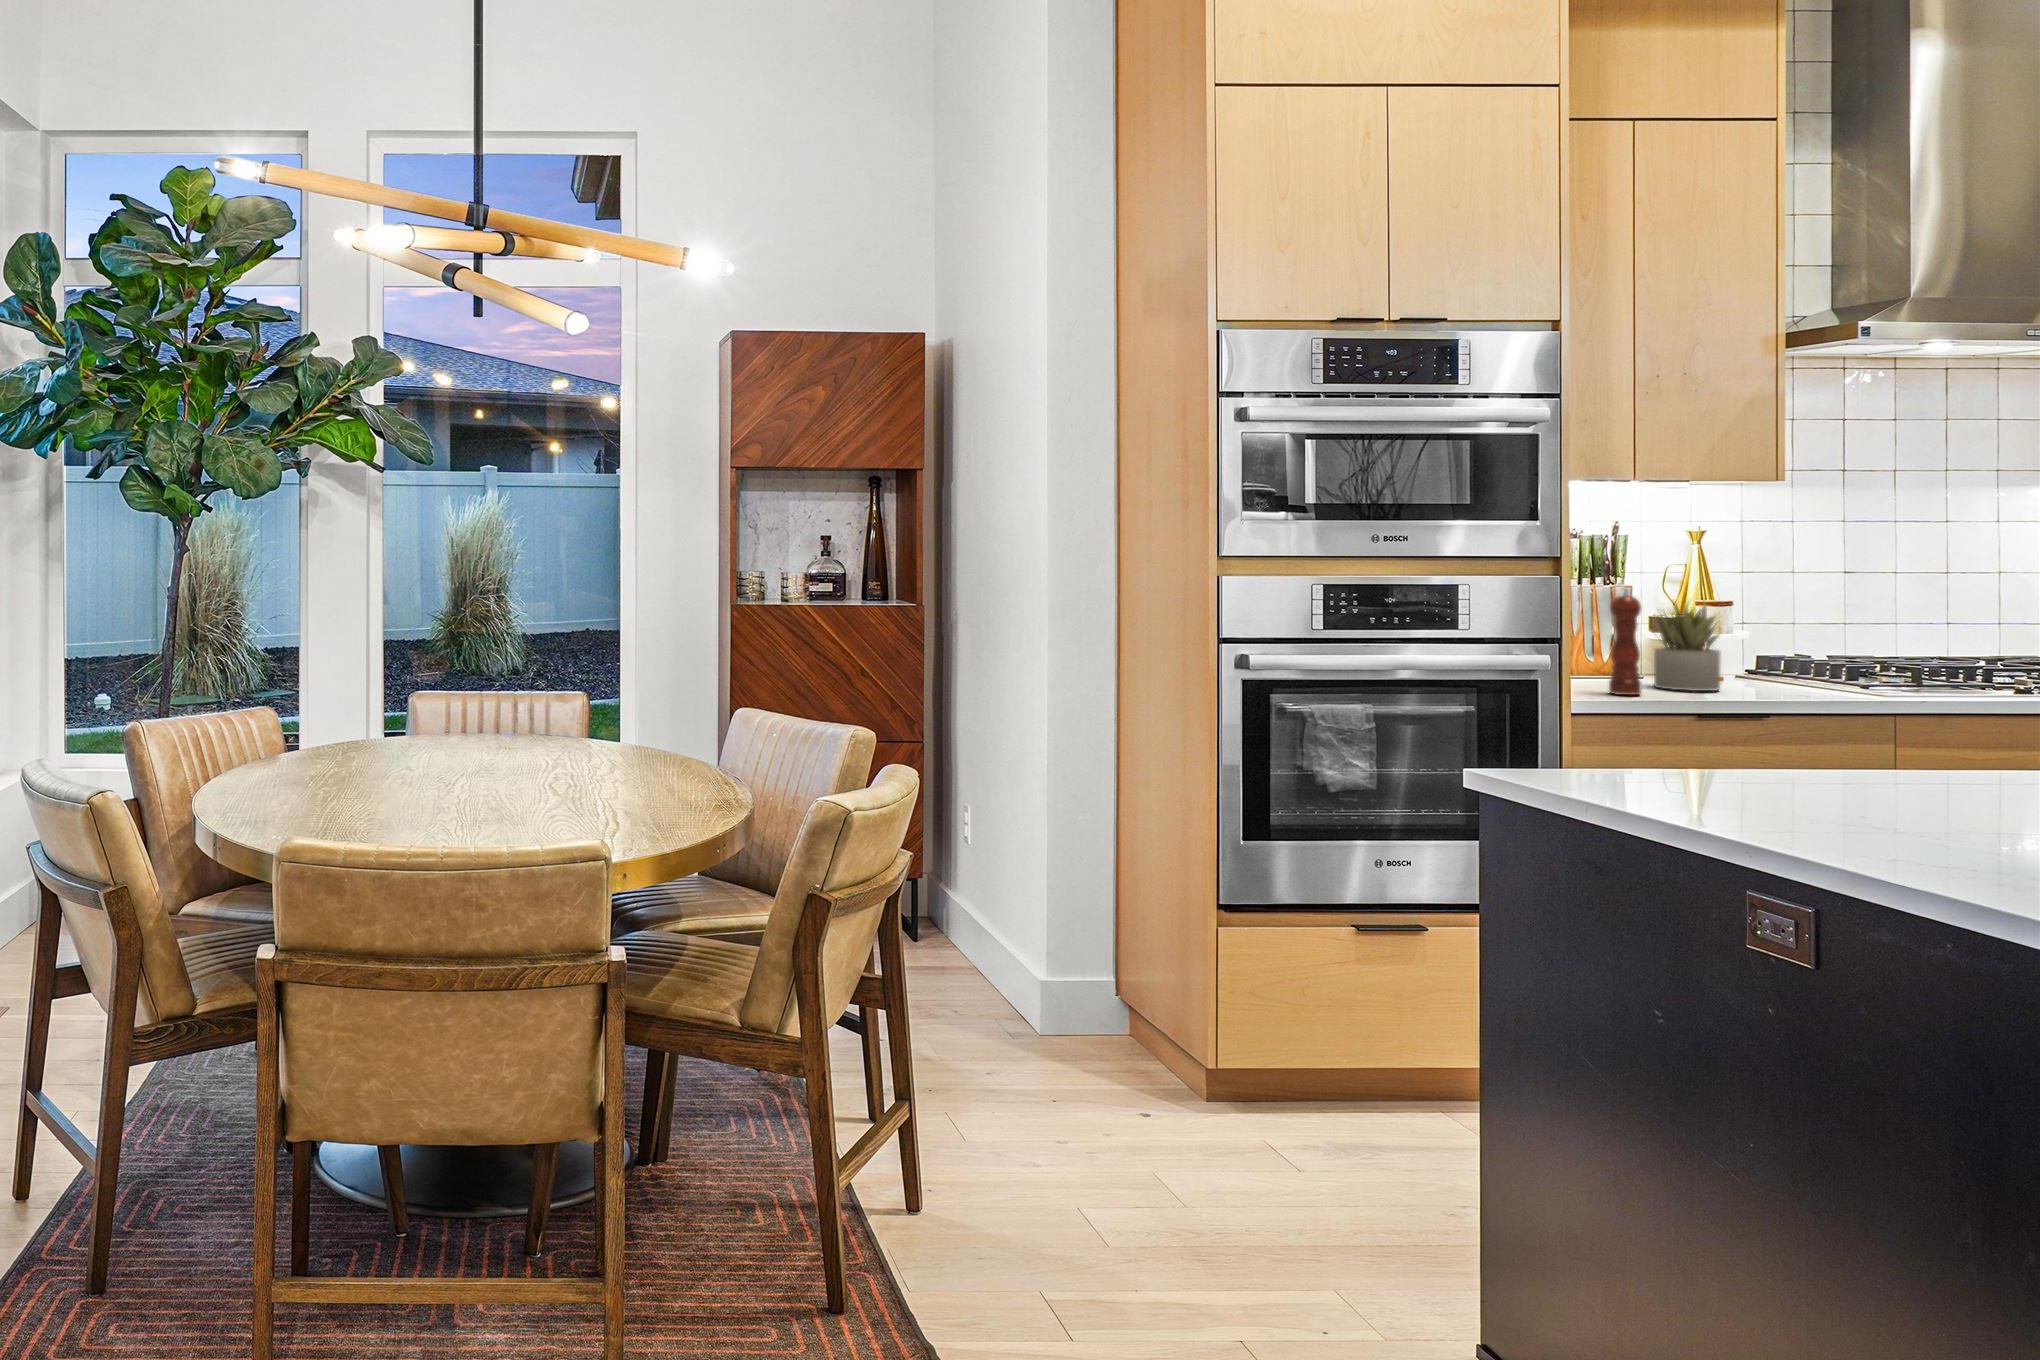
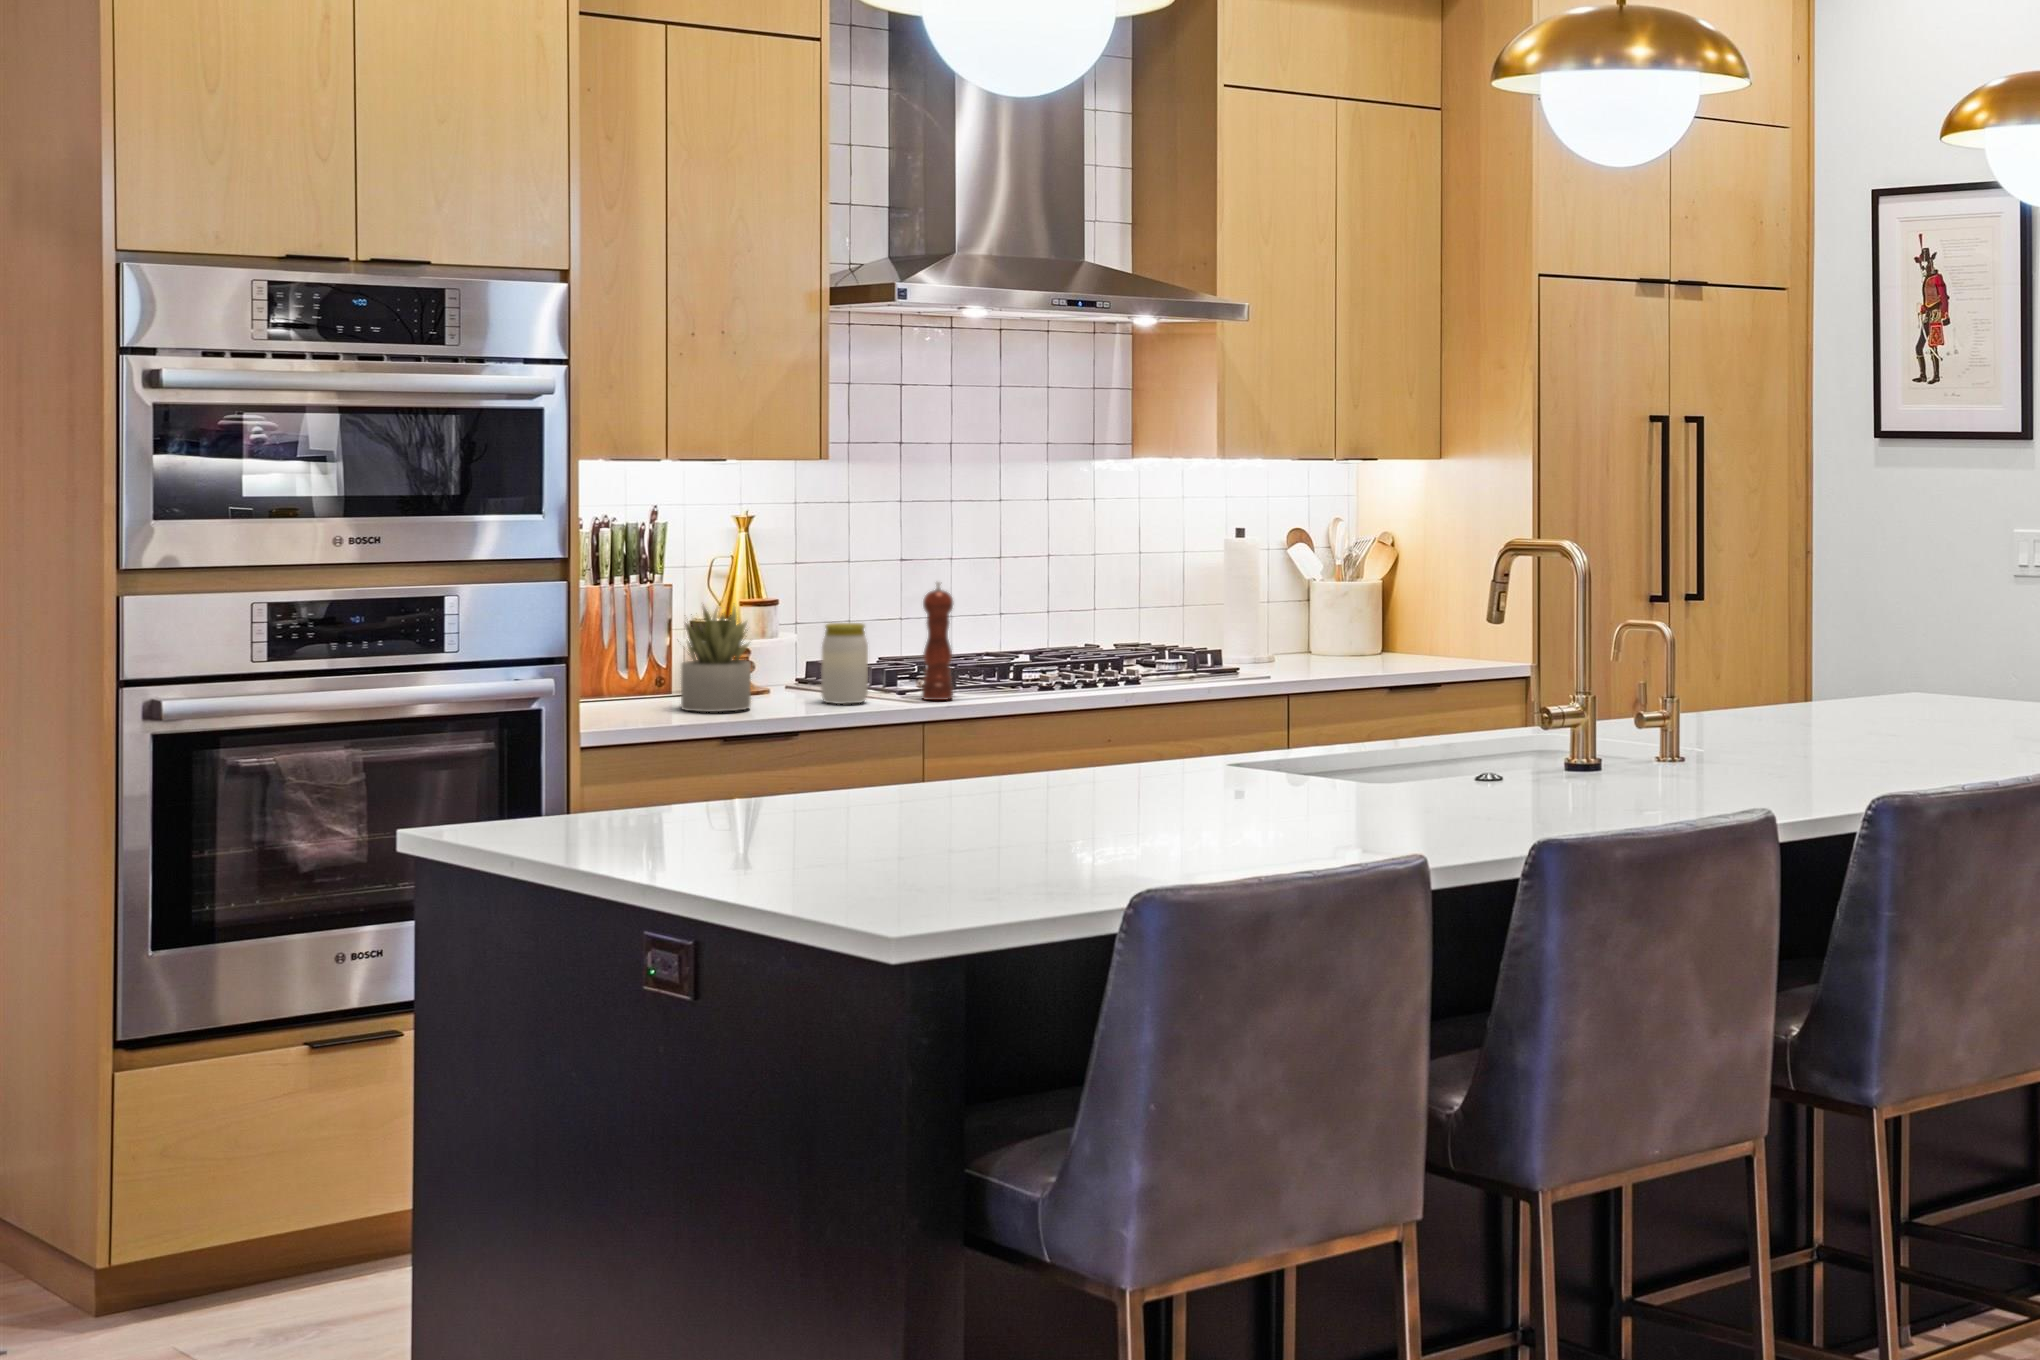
pepper mill: present [1609,588,1641,695] -> present [922,582,954,700]
jar: none [1787,621,1835,692] -> present [821,623,868,704]

